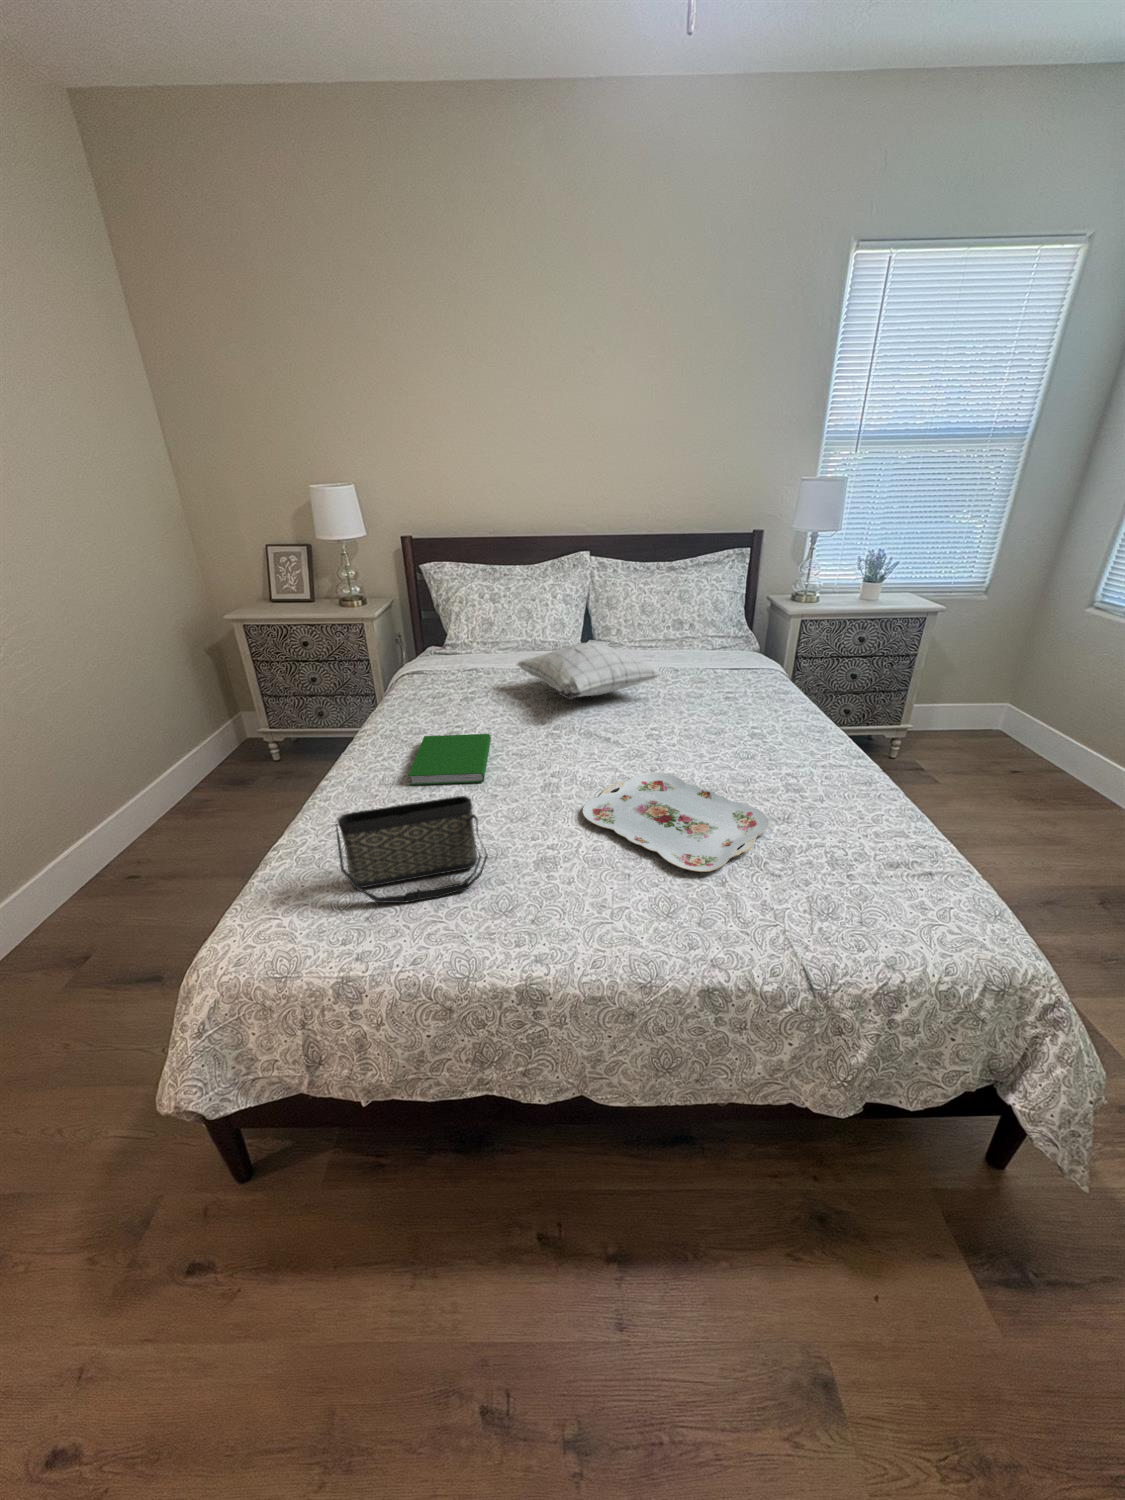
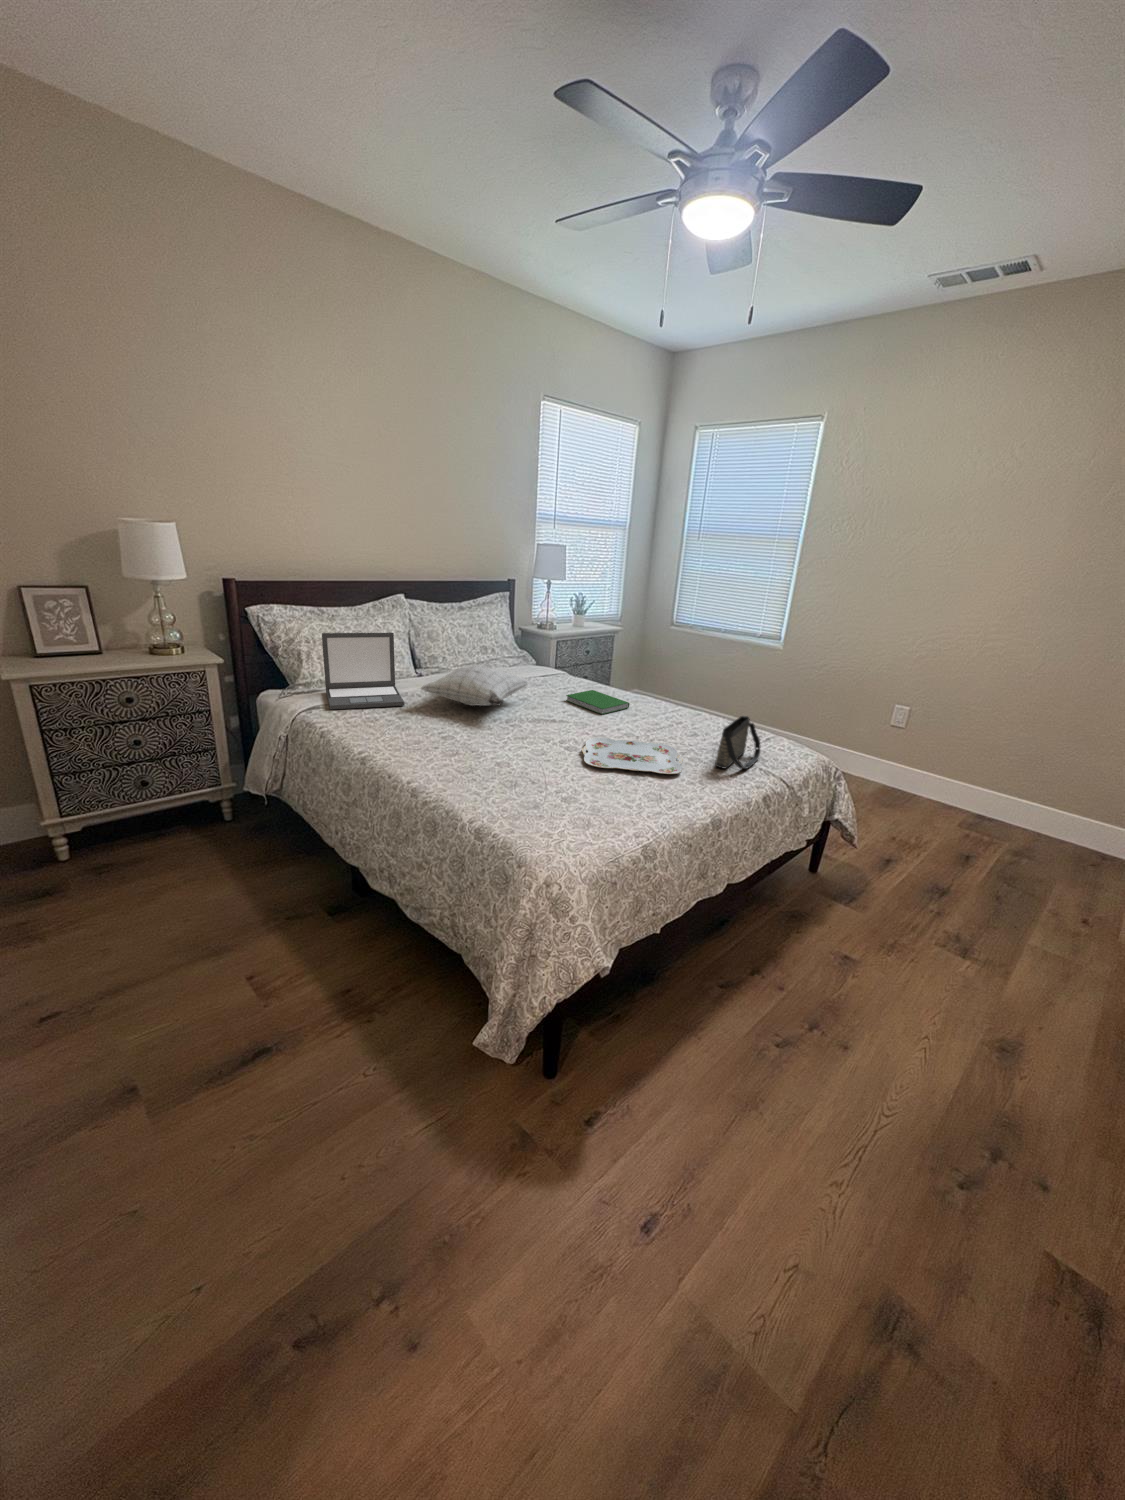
laptop: none [432,592,530,682] -> present [322,633,405,709]
hardcover book: present [408,734,491,785] -> present [566,690,630,714]
handbag: present [336,796,488,903] -> present [715,716,761,769]

